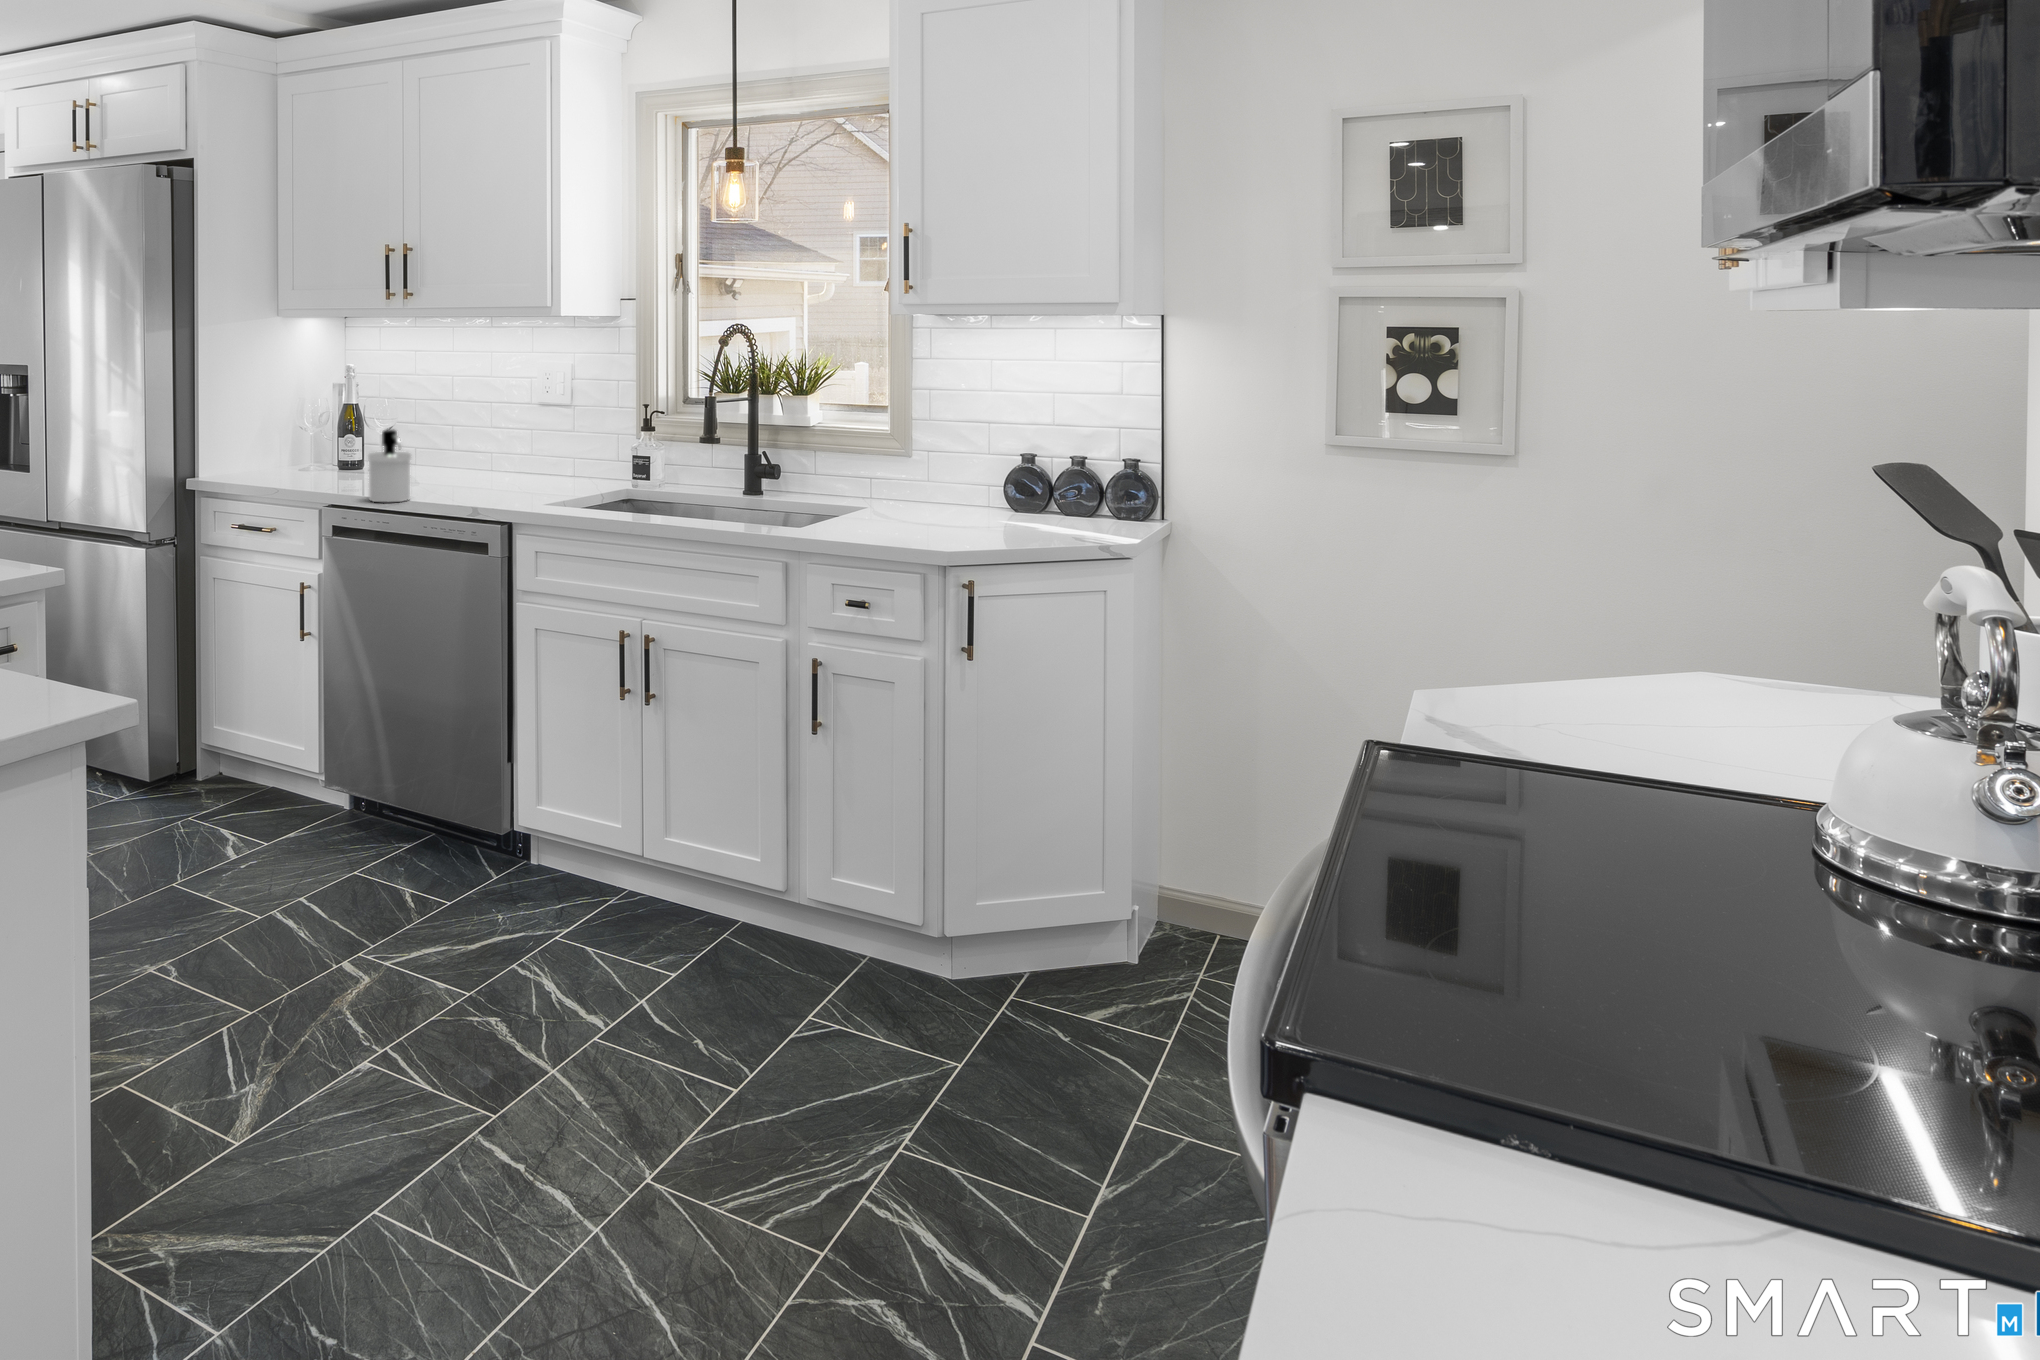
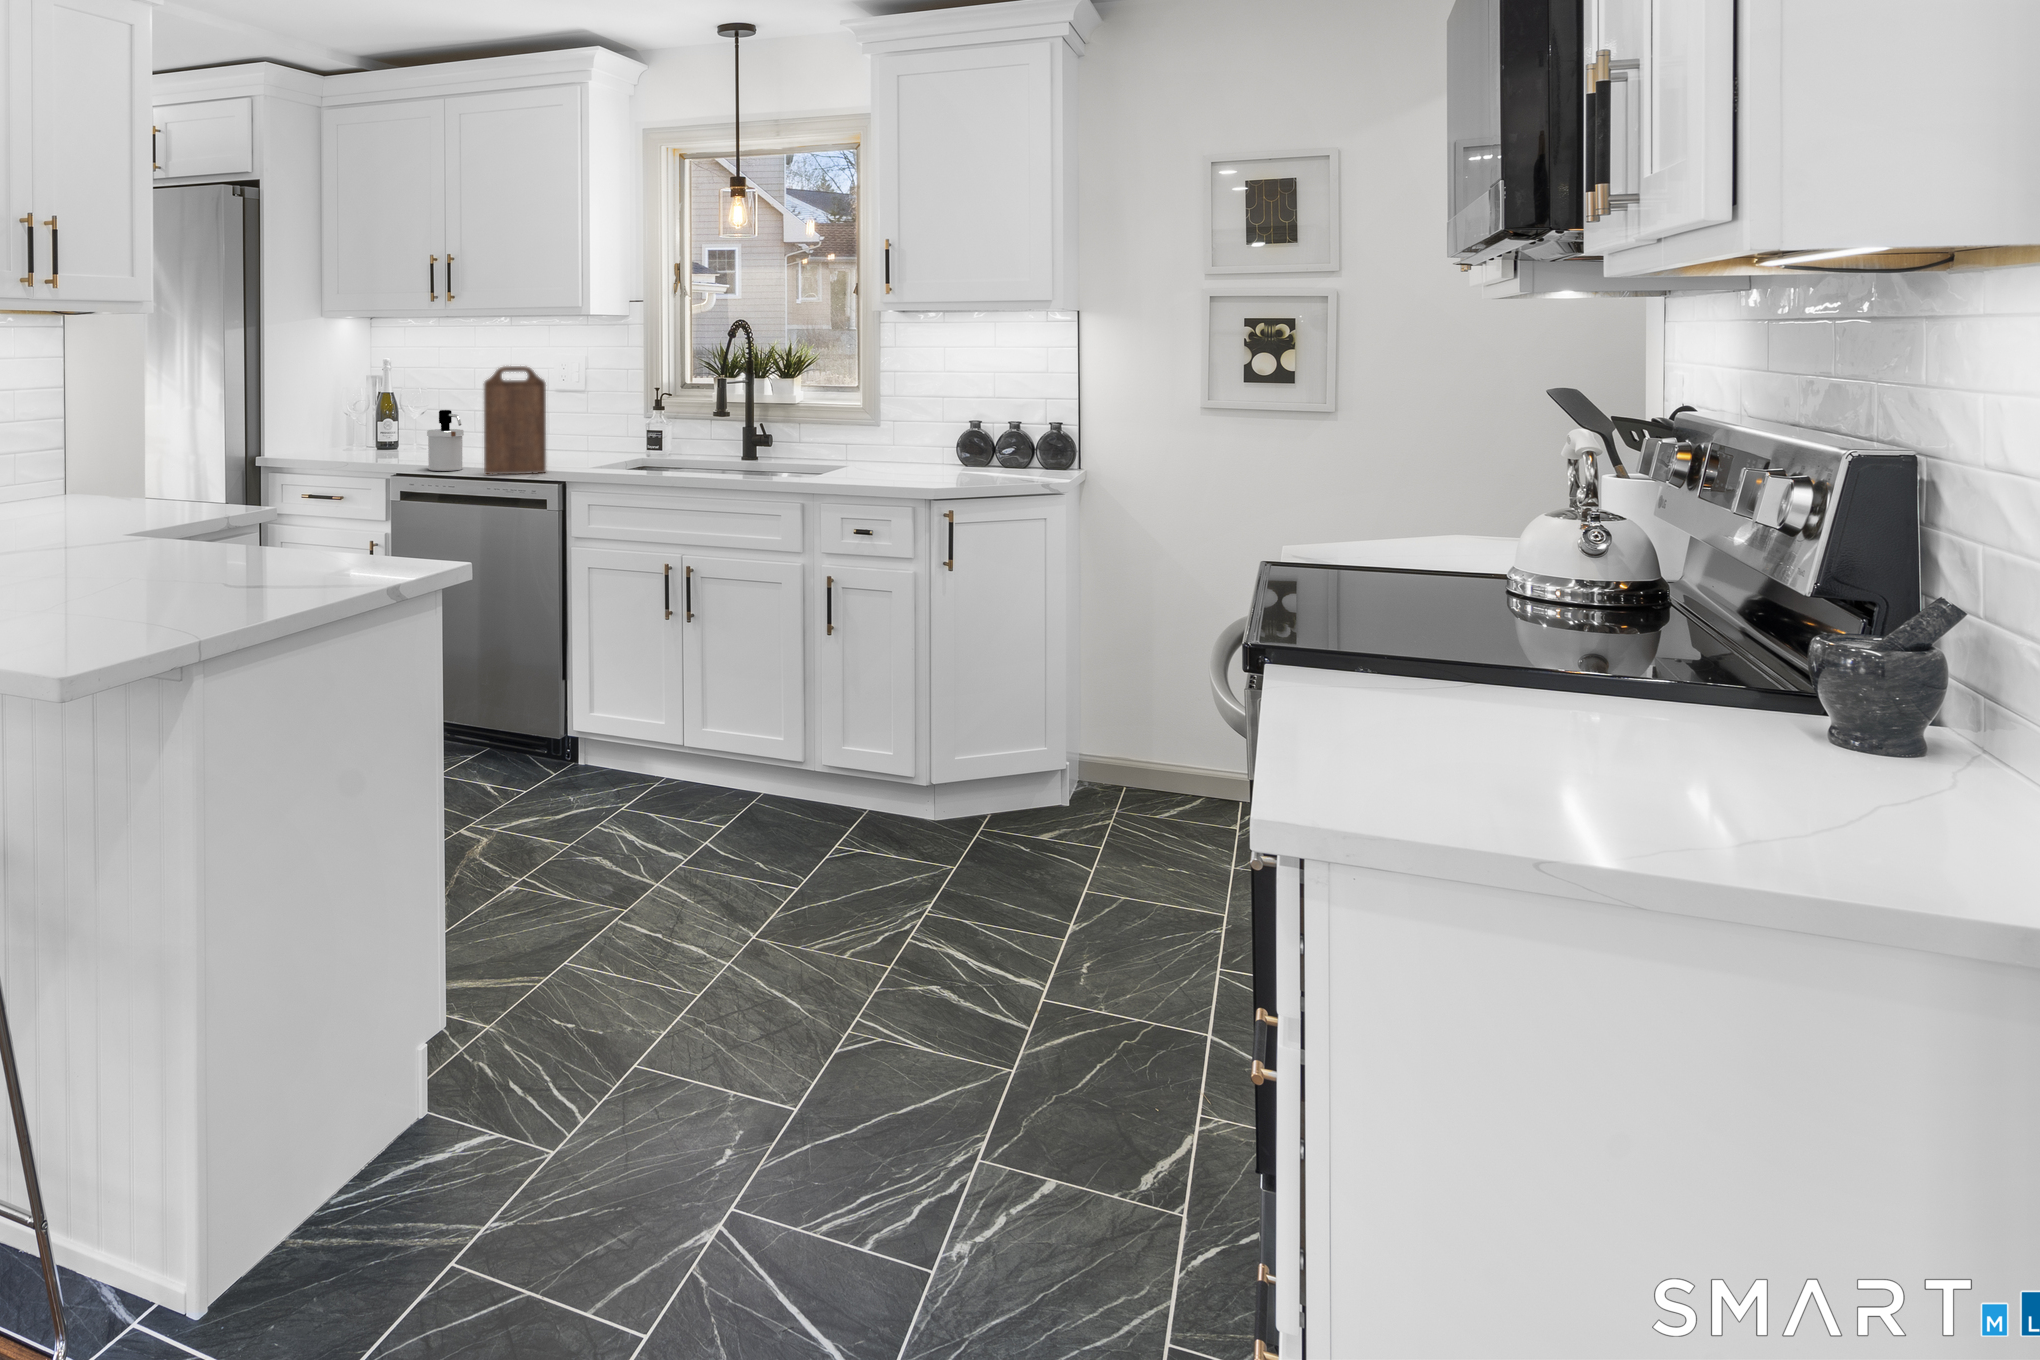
cutting board: none [424,379,499,509] -> present [484,366,546,474]

